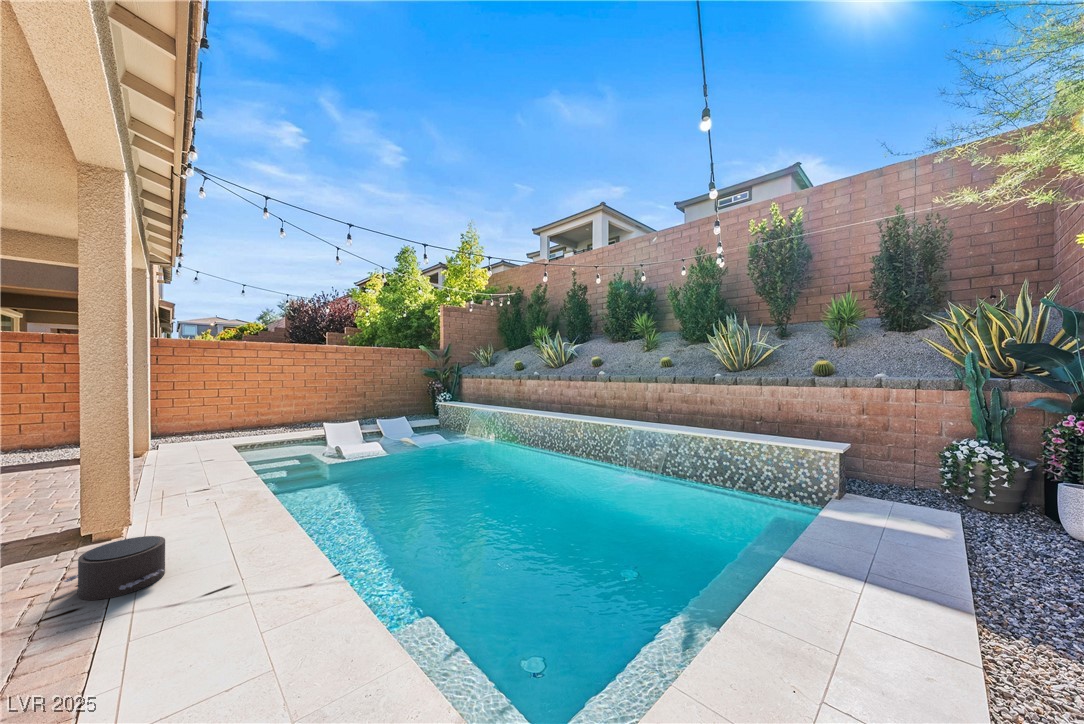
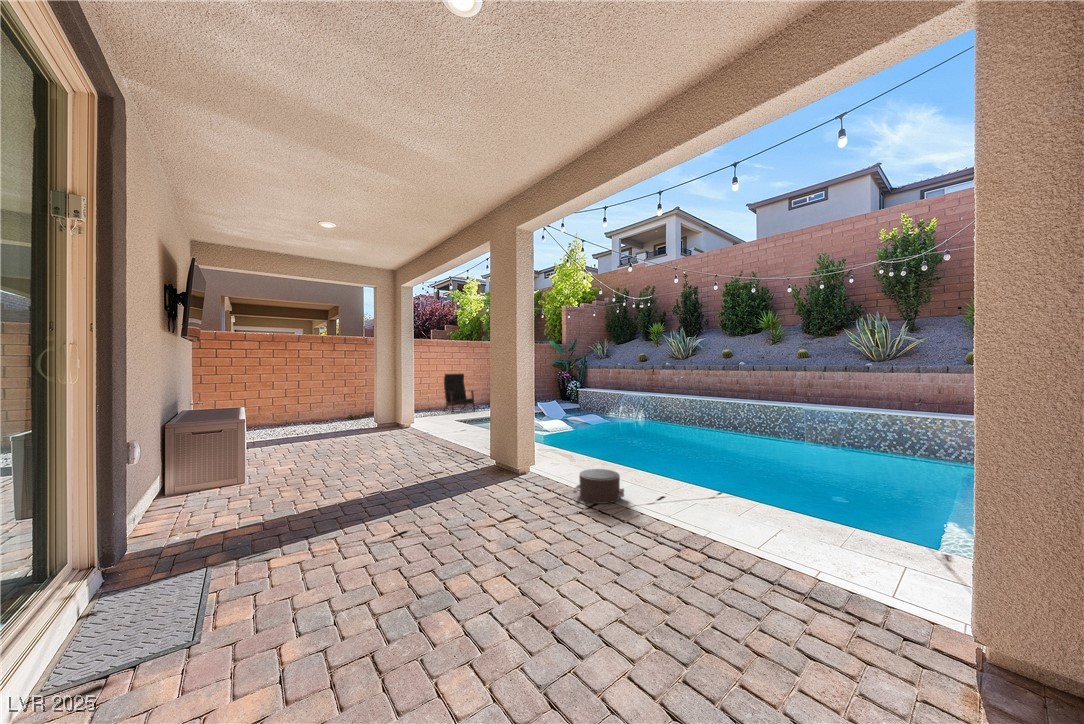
lounge chair: none [255,384,296,433] -> present [444,374,475,413]

